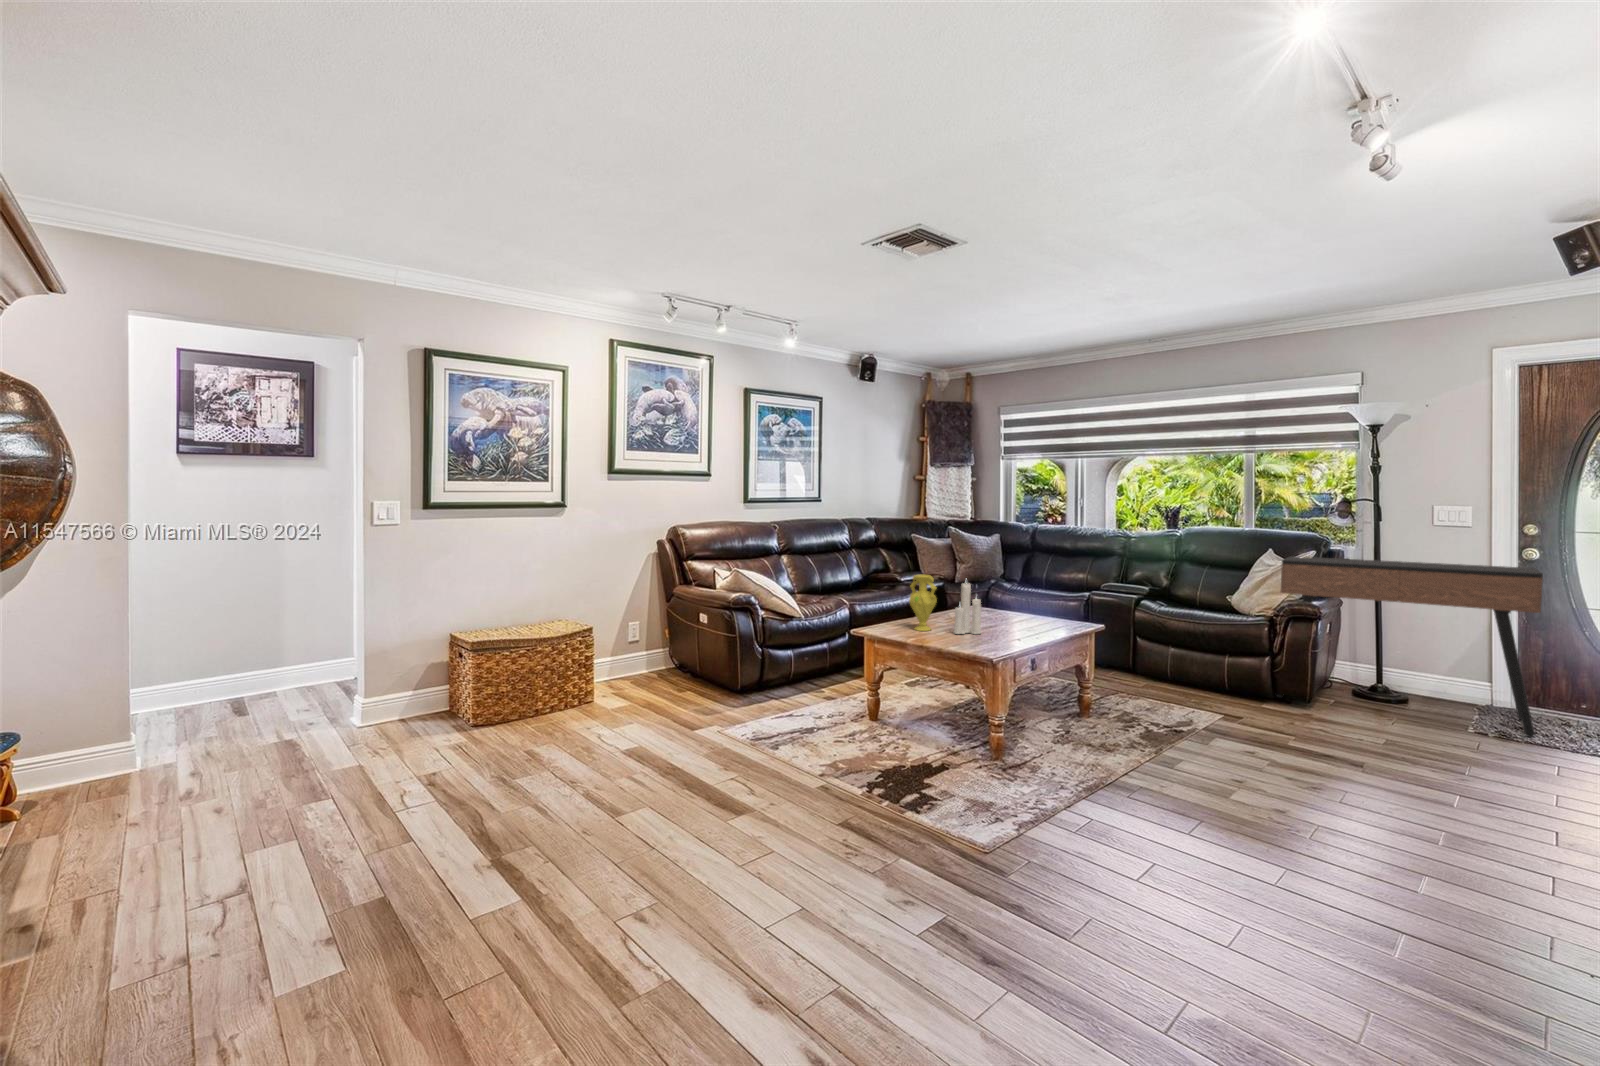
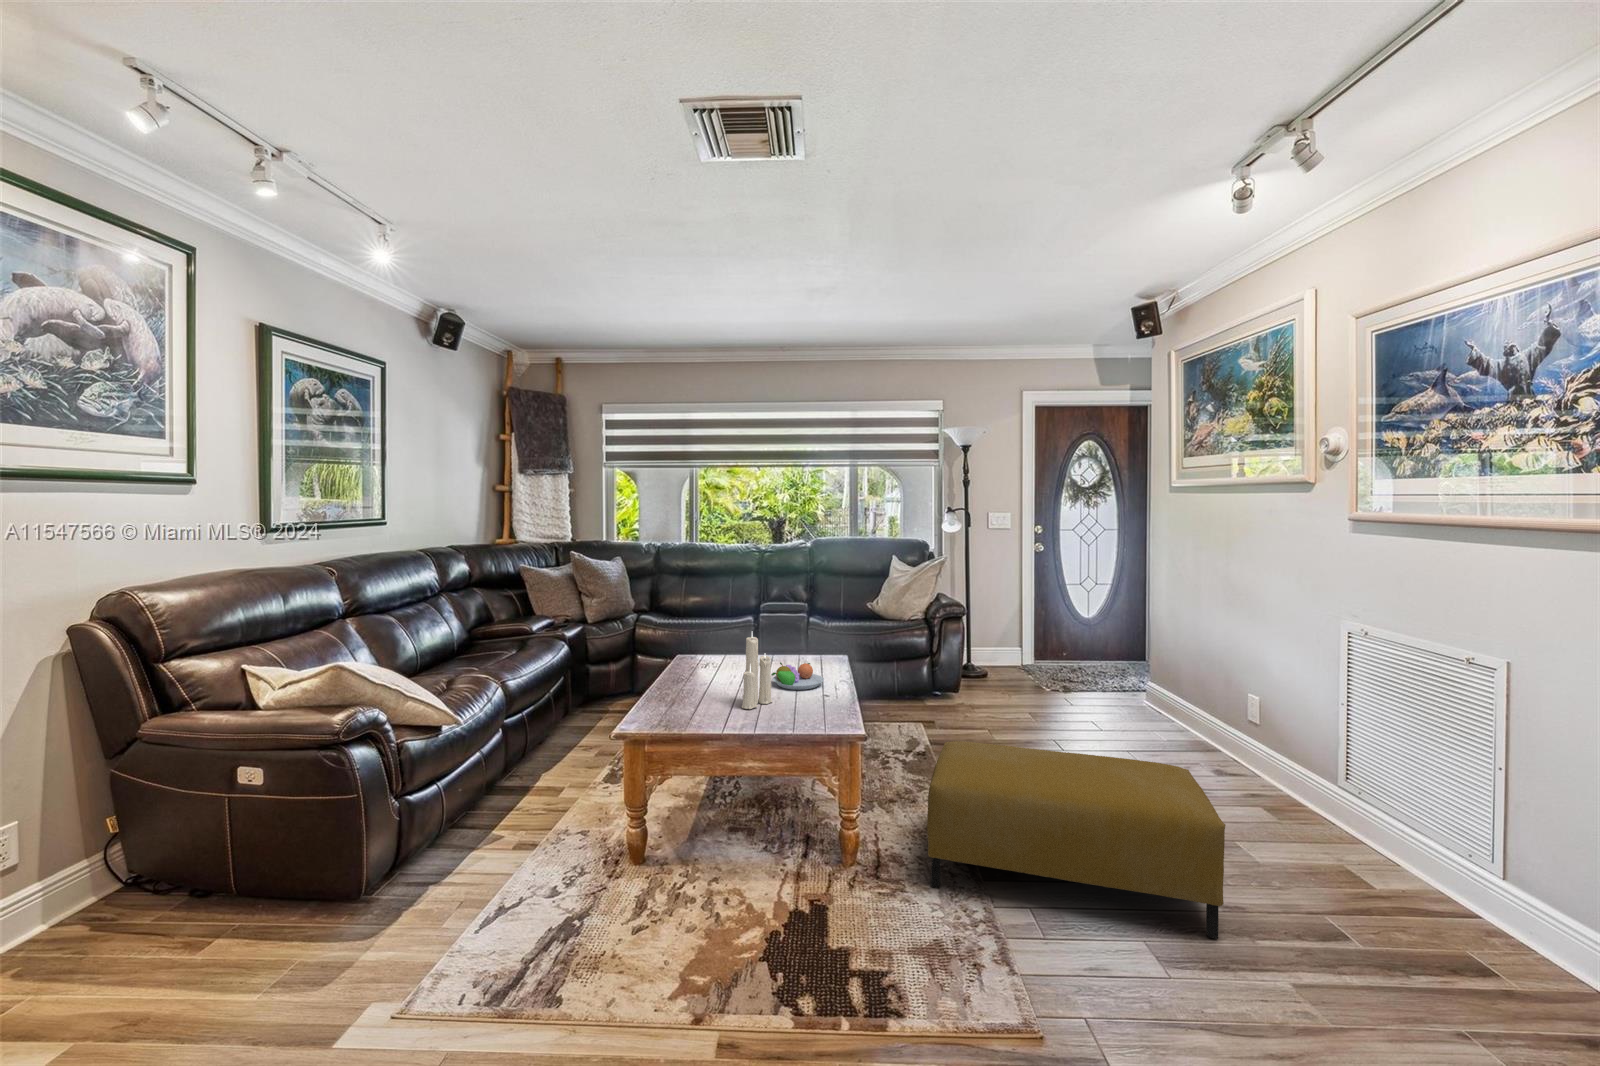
console table: present [1277,556,1543,737] -> none [922,567,1098,698]
vase: present [909,574,937,631] -> none [673,631,716,714]
fruit bowl: none [998,612,1047,633] -> present [771,662,824,690]
ottoman: none [1033,686,1310,869] -> present [927,741,1226,939]

